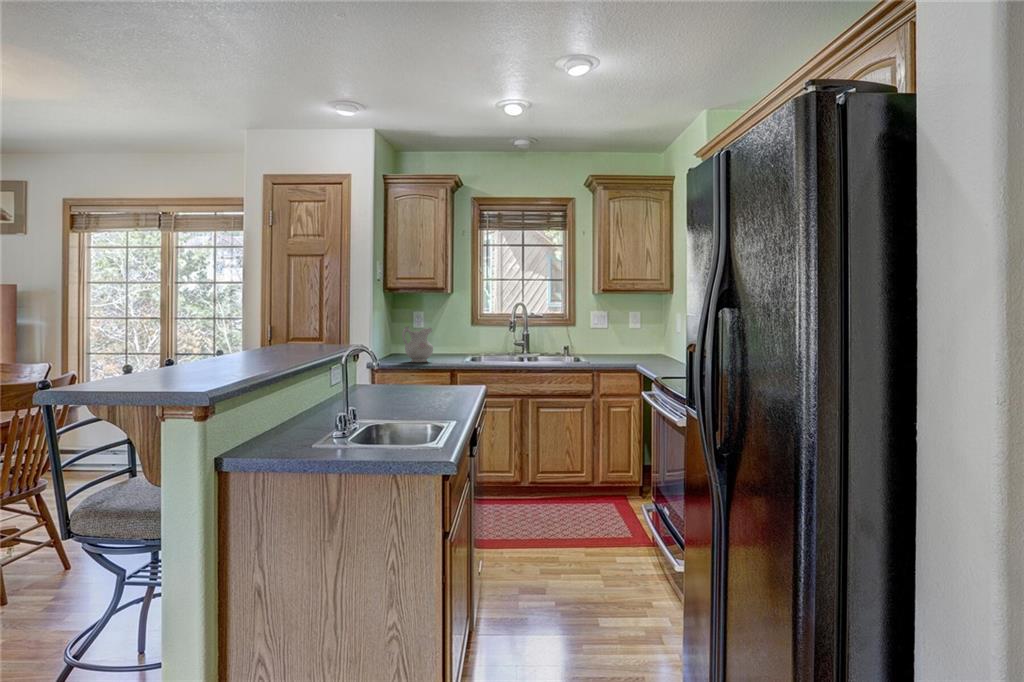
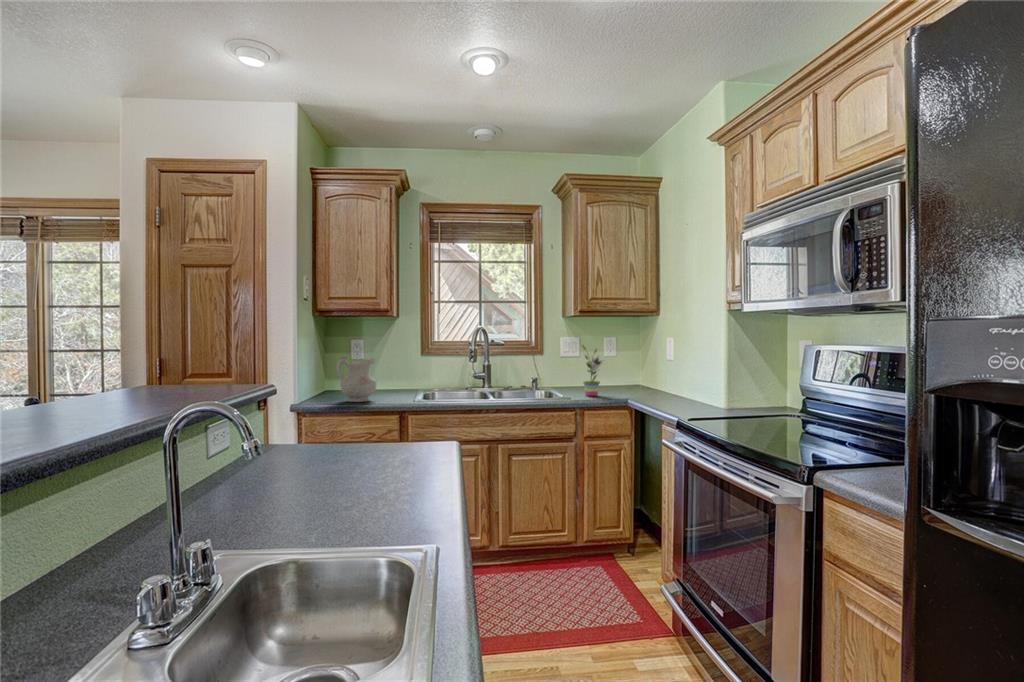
potted plant: none [603,319,622,362] -> present [582,345,603,396]

